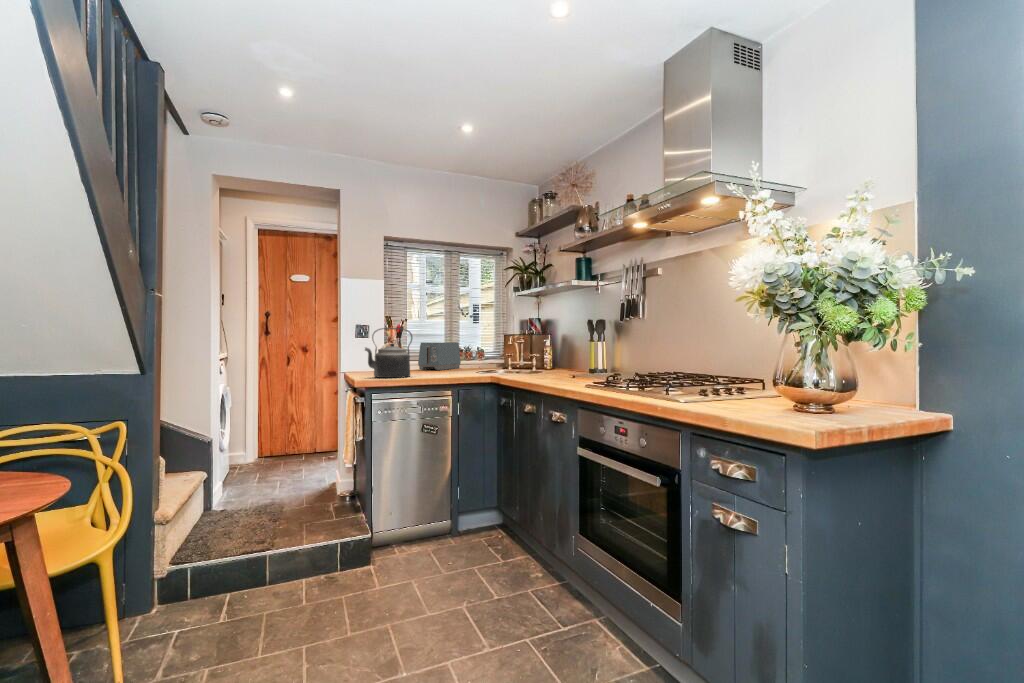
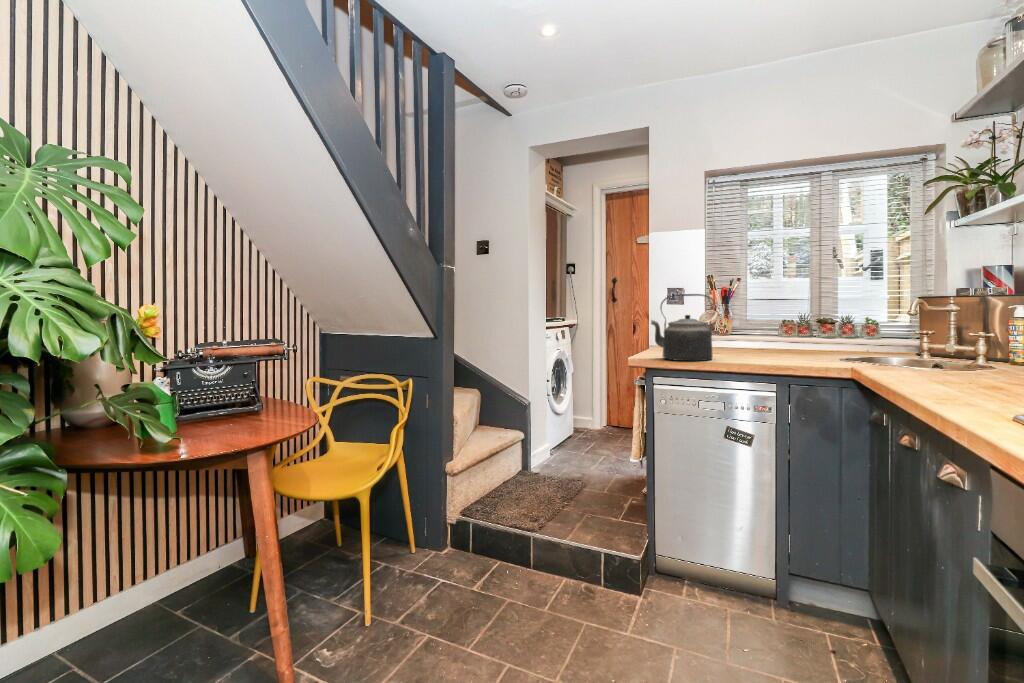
toaster: present [418,342,461,370] -> none [753,310,827,350]

